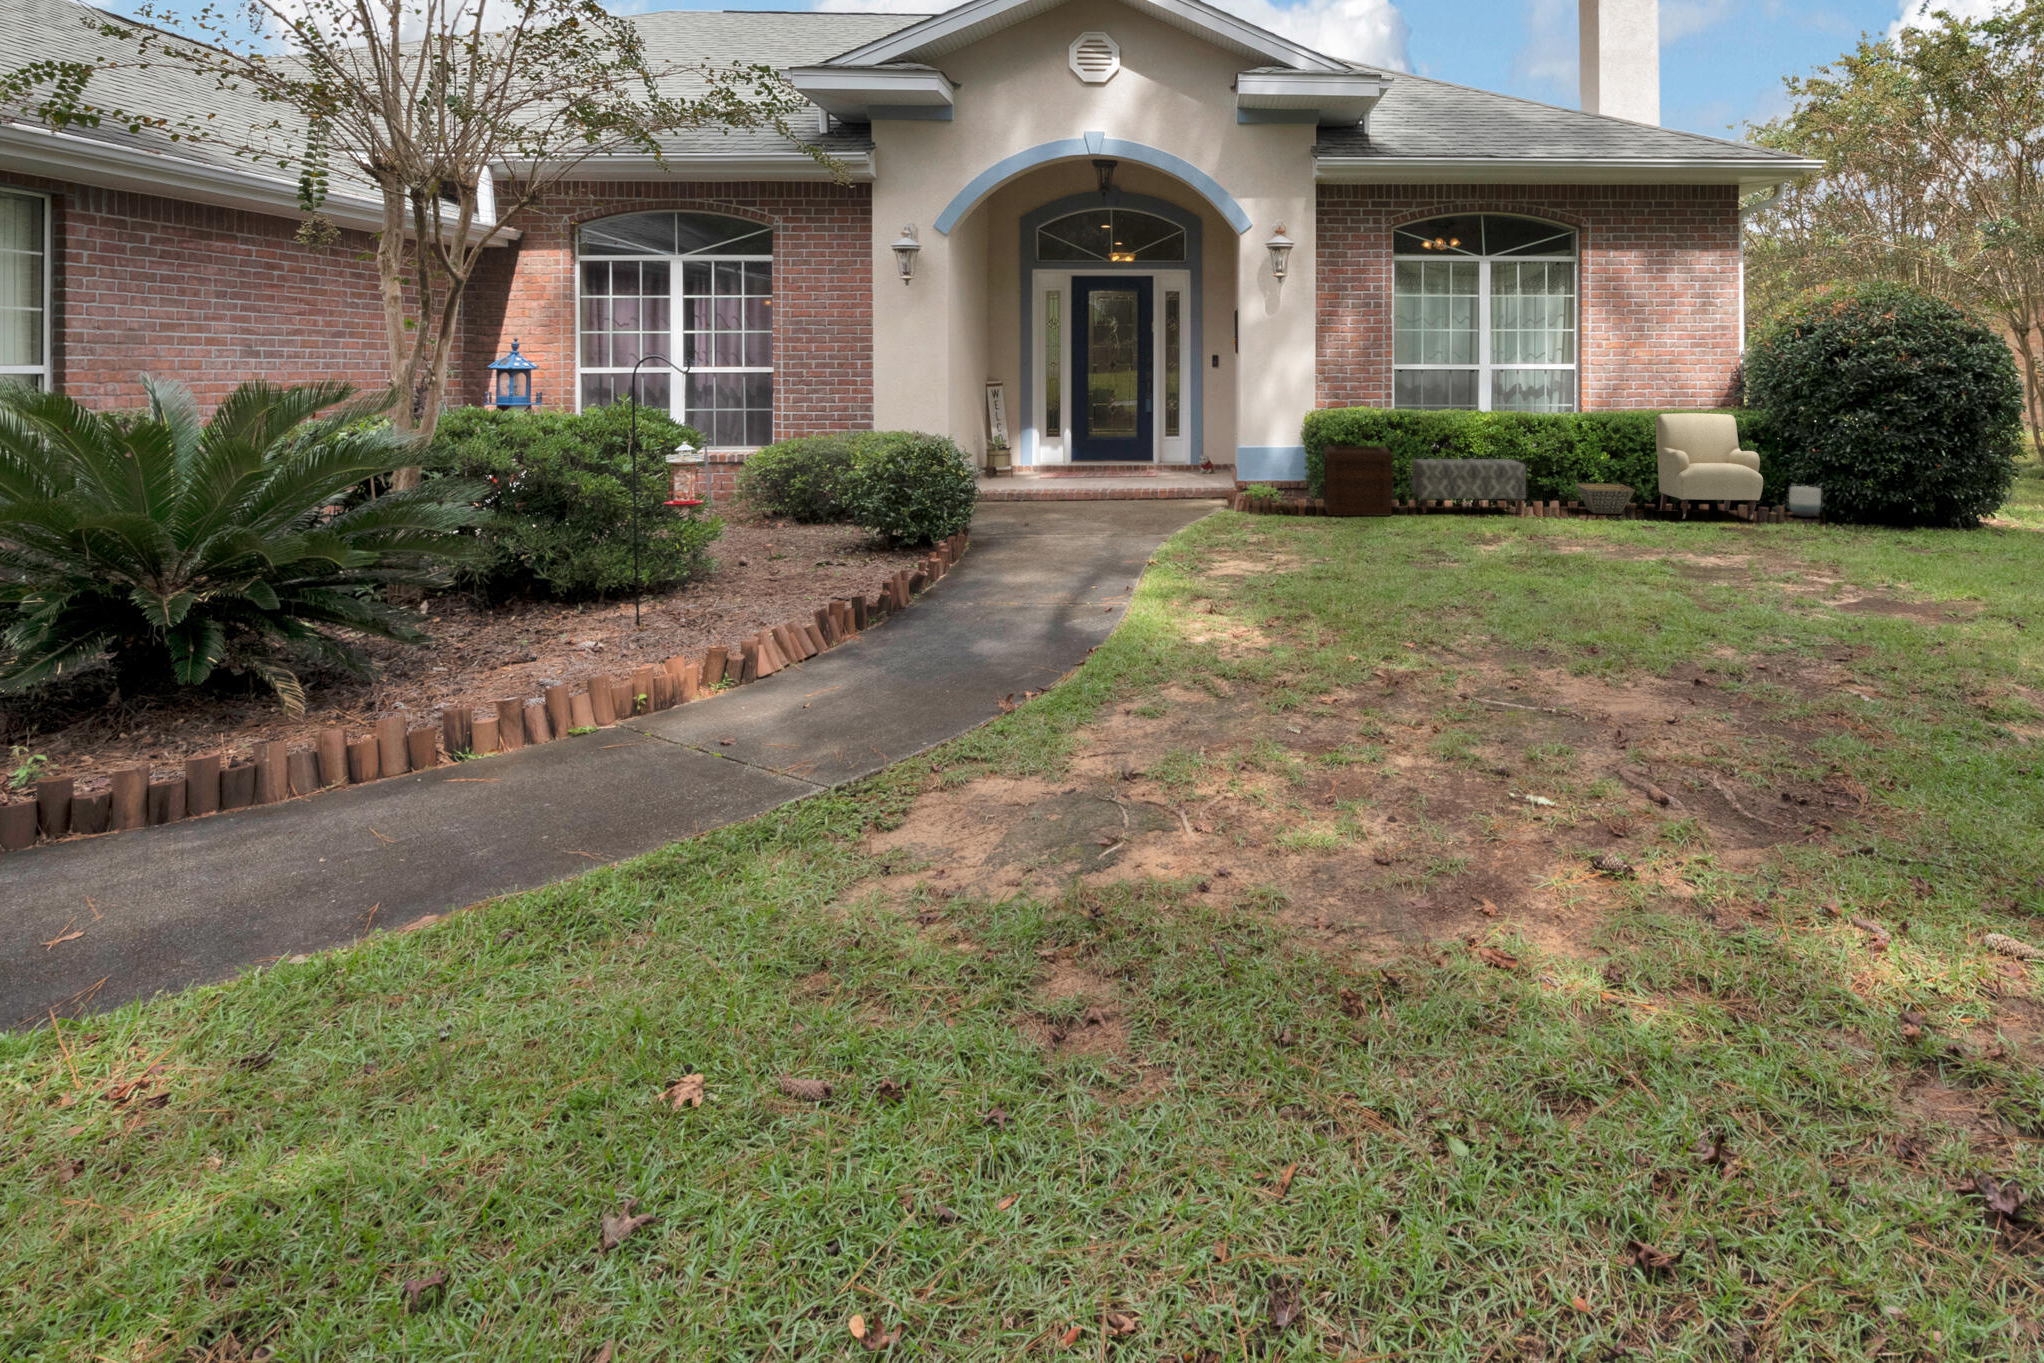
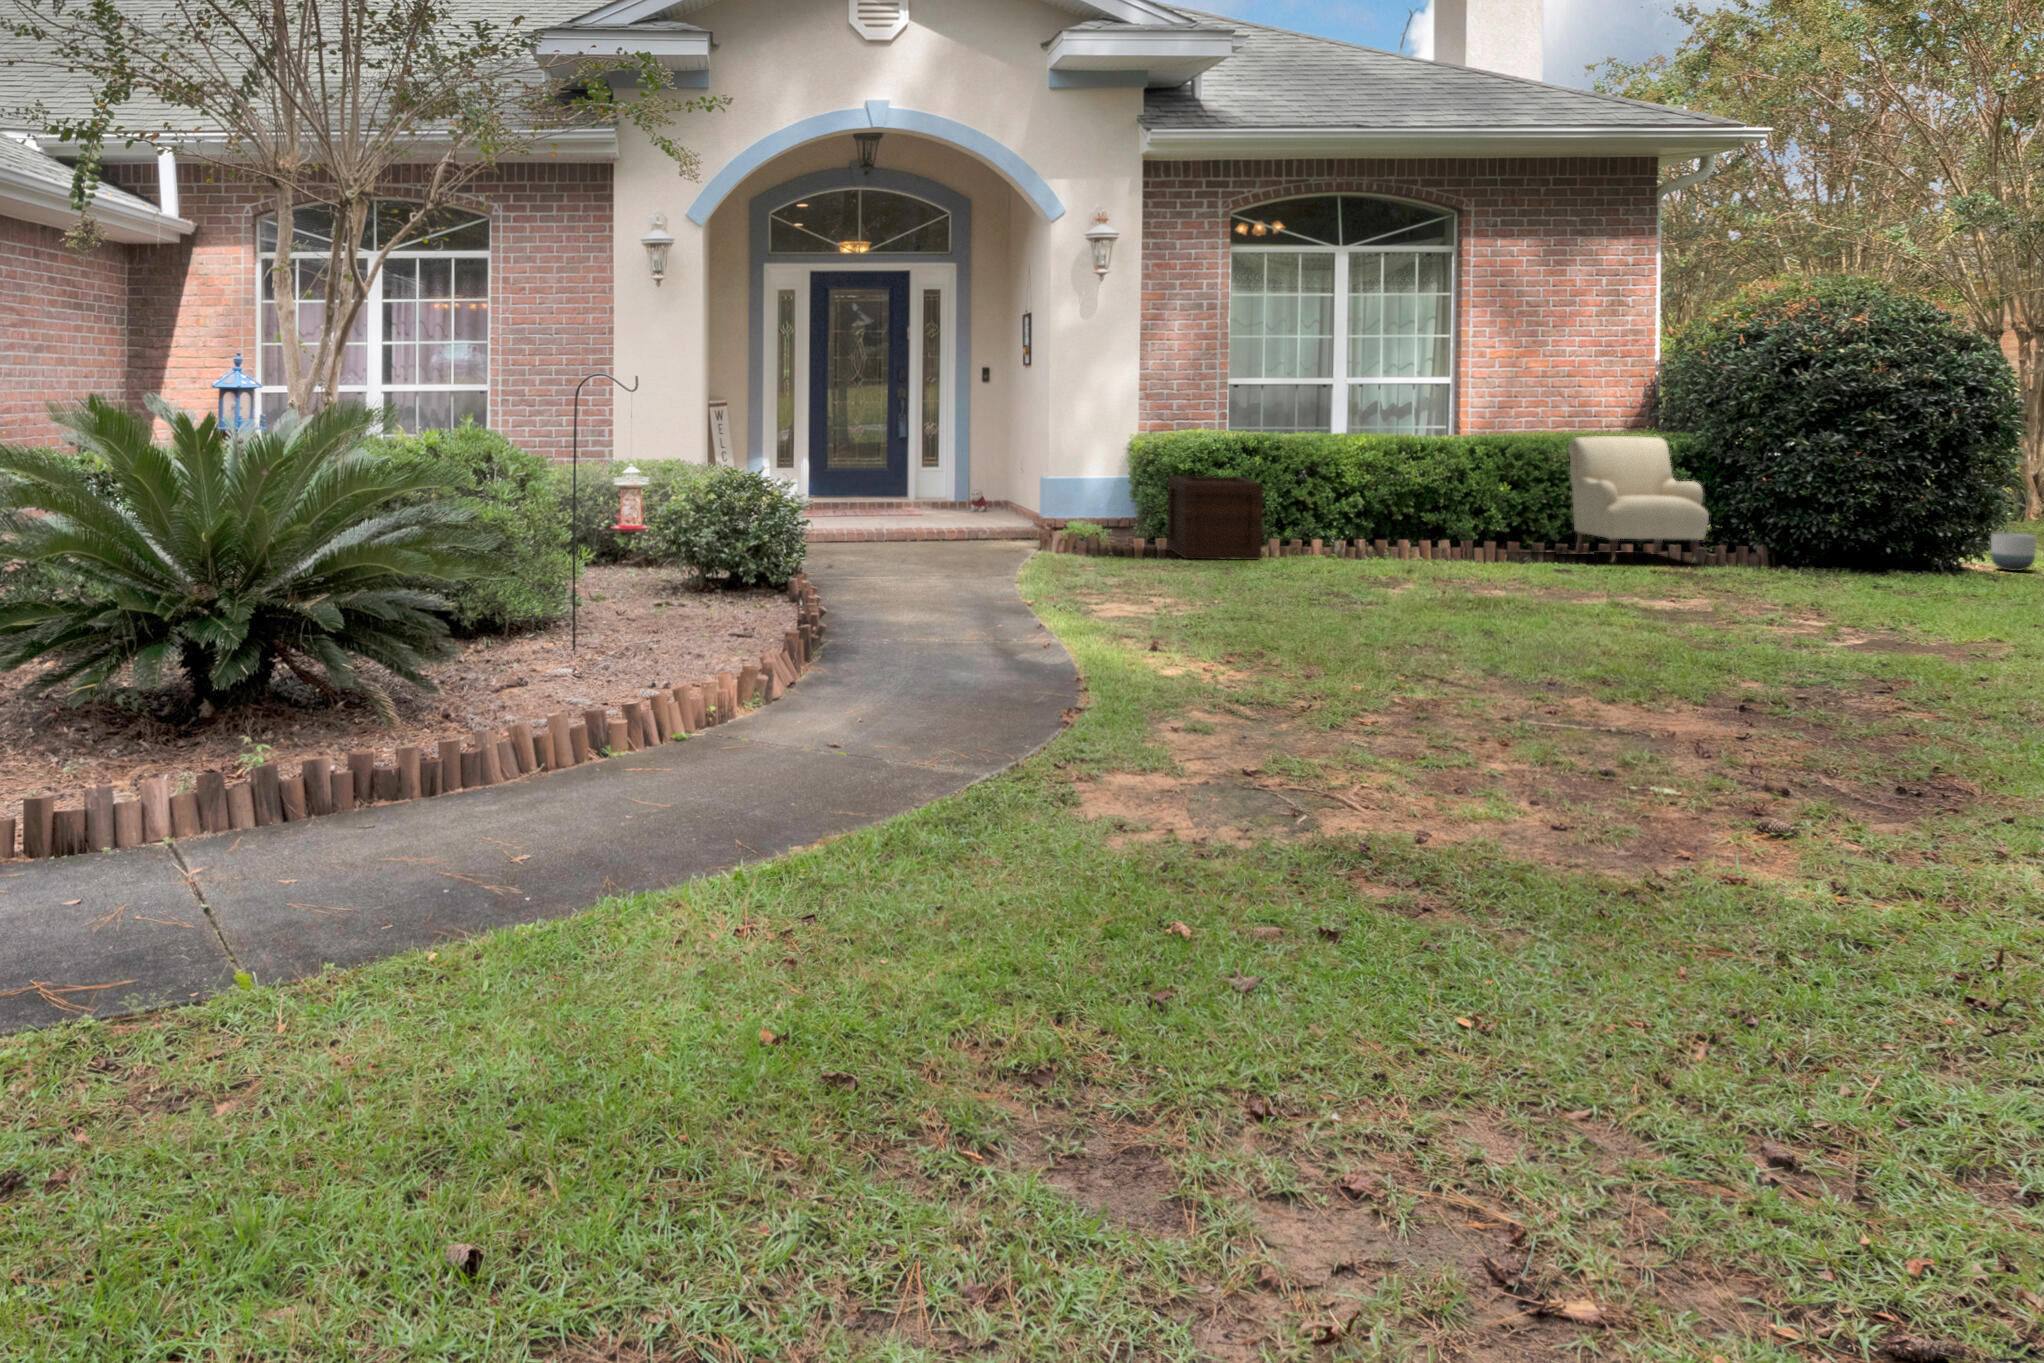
bench: present [1412,459,1526,514] -> none [1274,492,1419,557]
basket: present [1576,483,1635,514] -> none [1471,521,1551,557]
planter: present [1789,486,1821,517] -> present [1991,533,2036,571]

